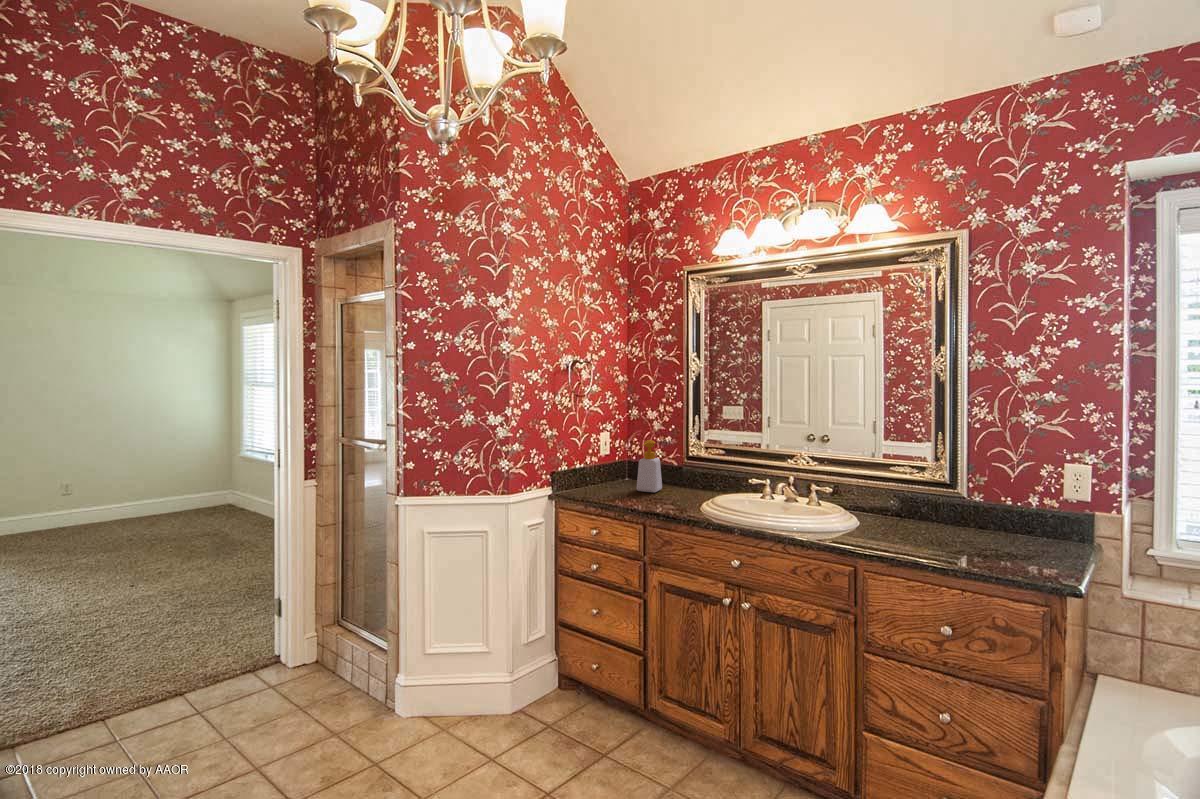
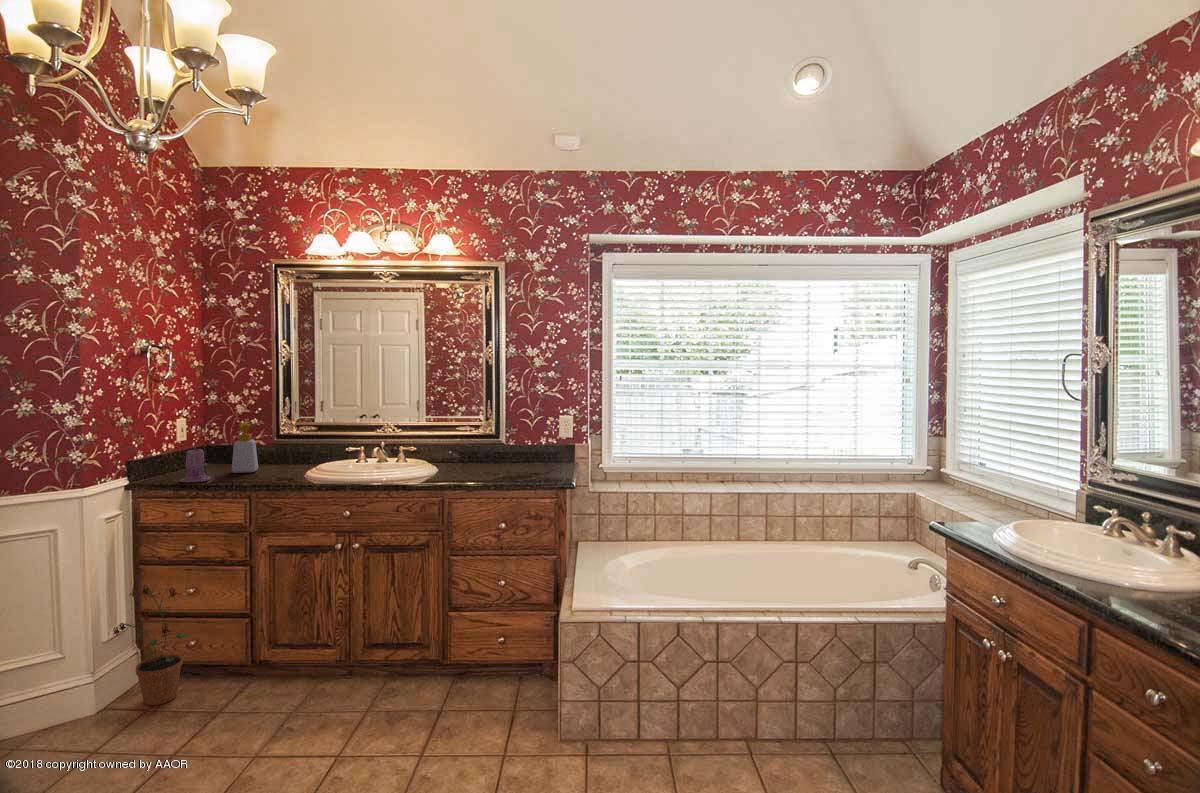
candle: none [585,460,612,499] -> present [180,447,211,482]
potted plant: none [524,591,585,712] -> present [113,585,188,705]

